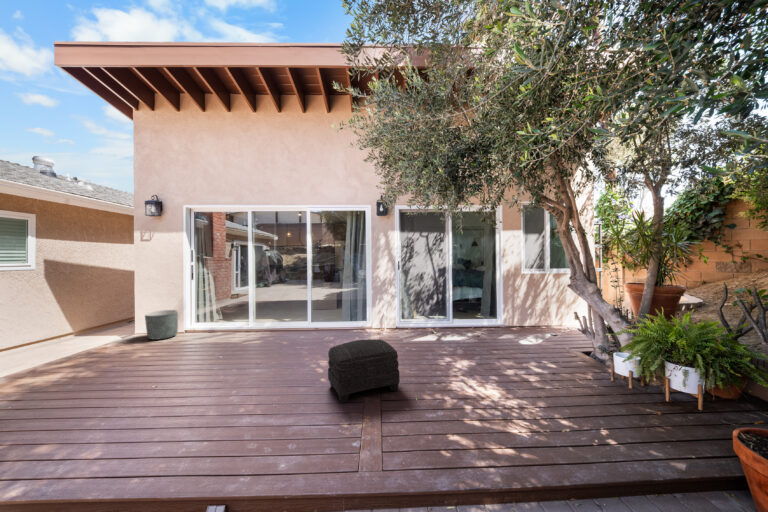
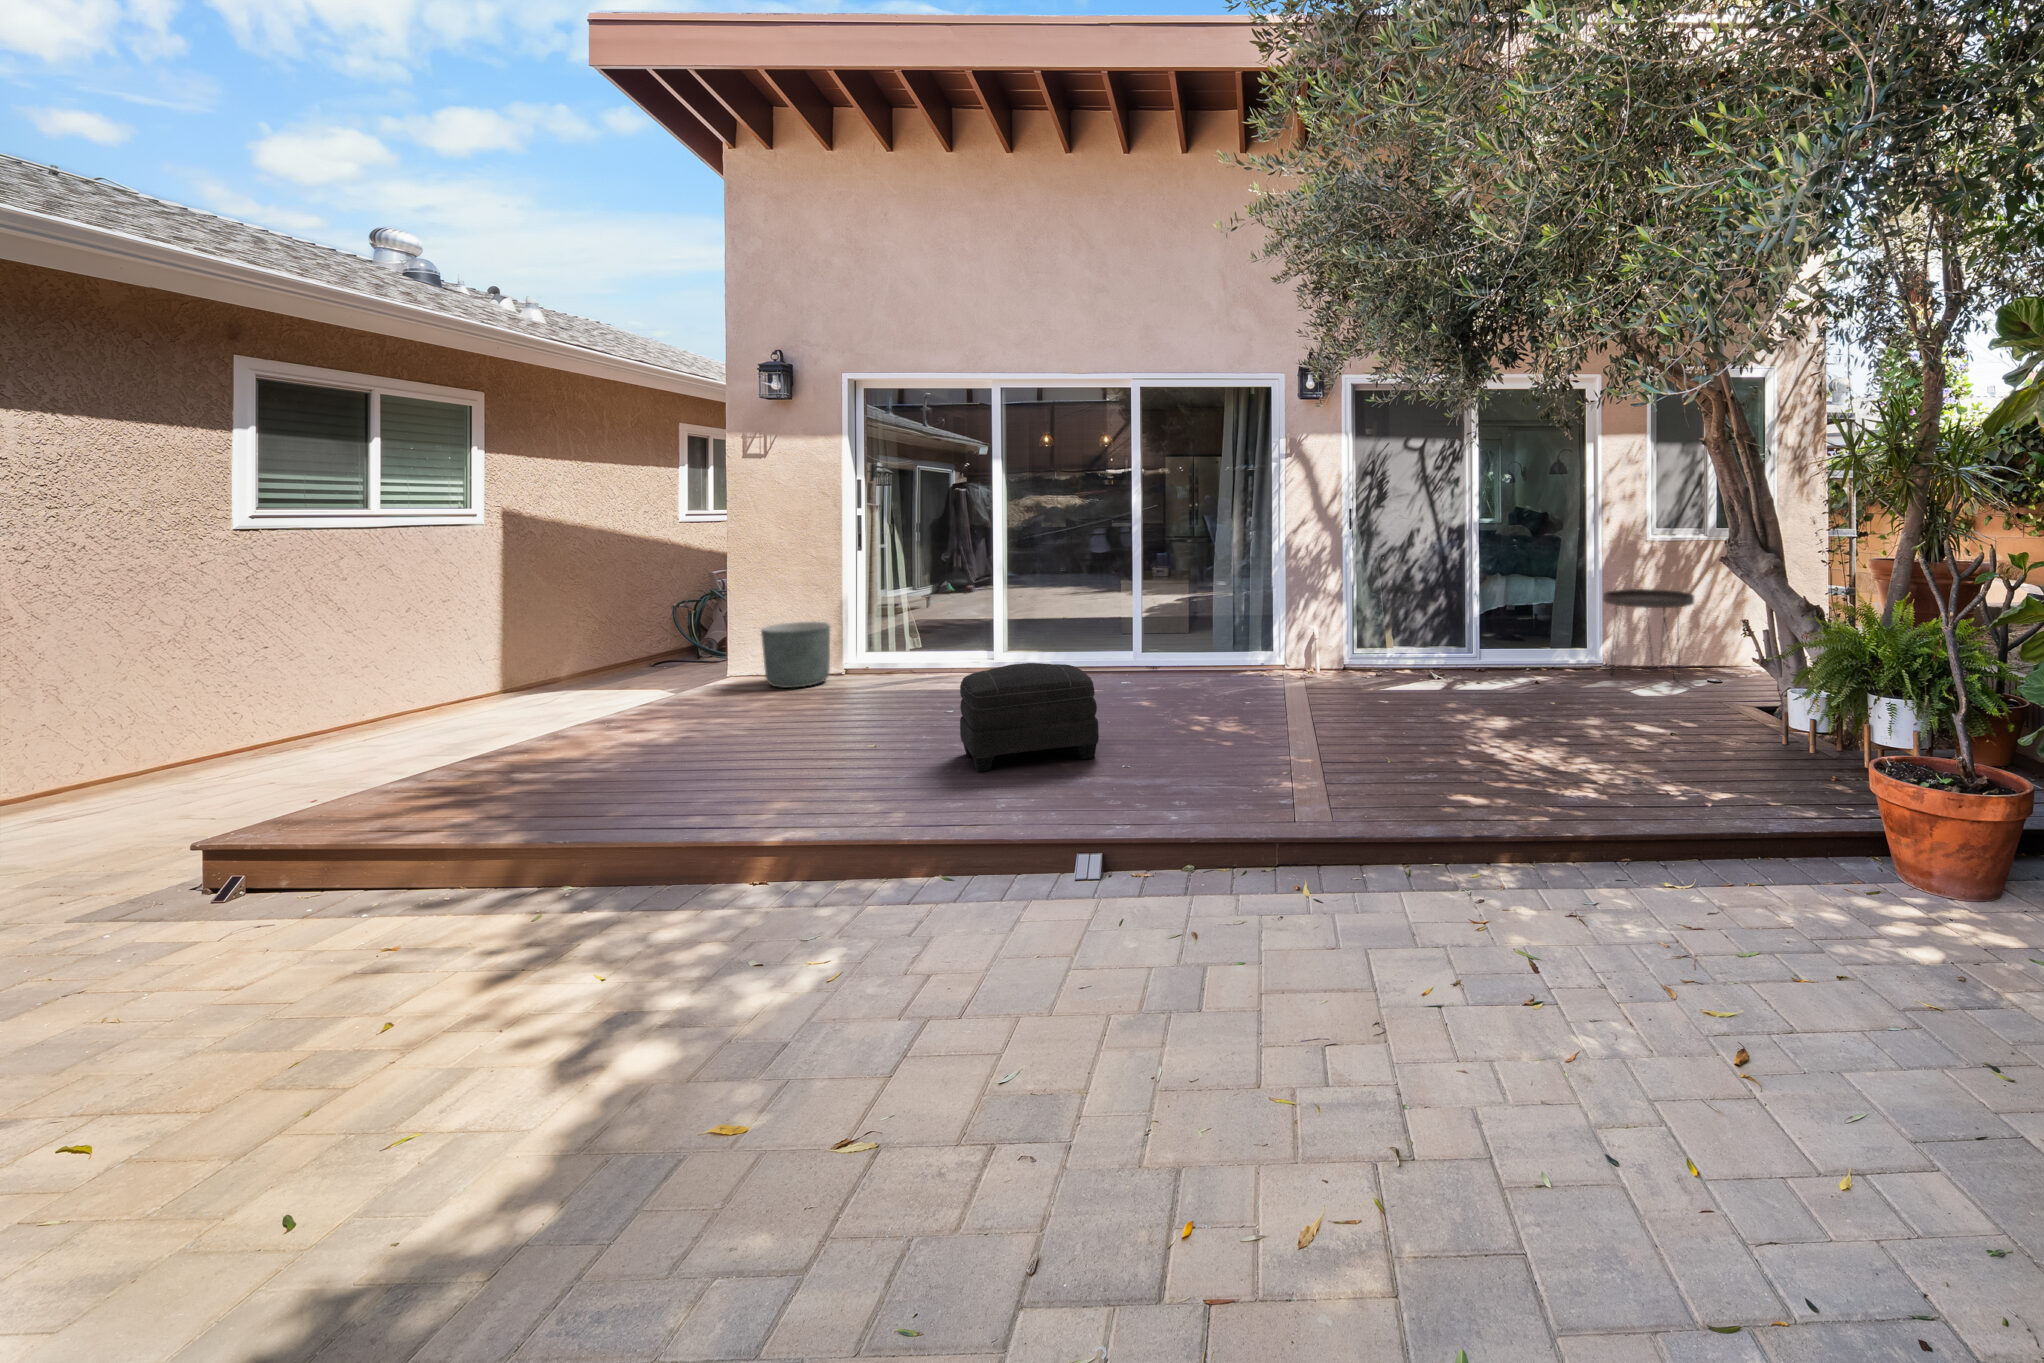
side table: none [504,294,544,335] -> present [1603,589,1694,675]
ottoman: present [328,339,400,403] -> present [960,663,1099,772]

